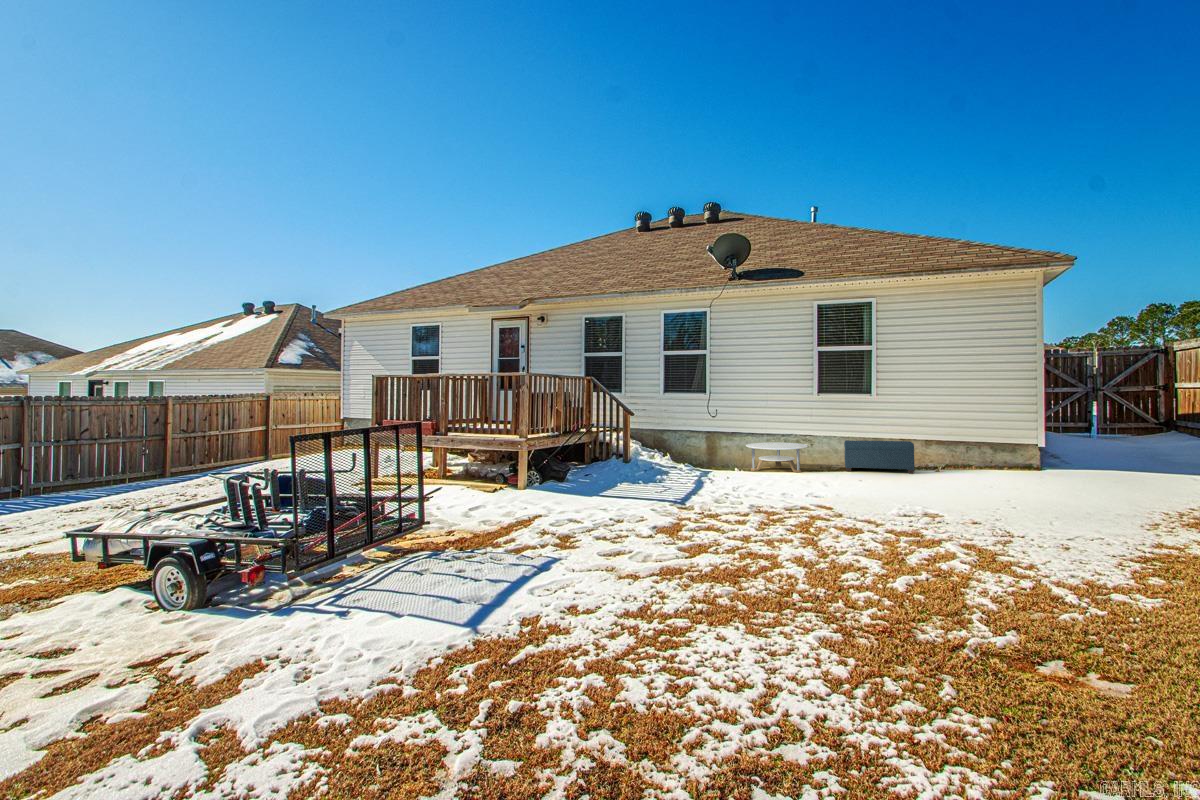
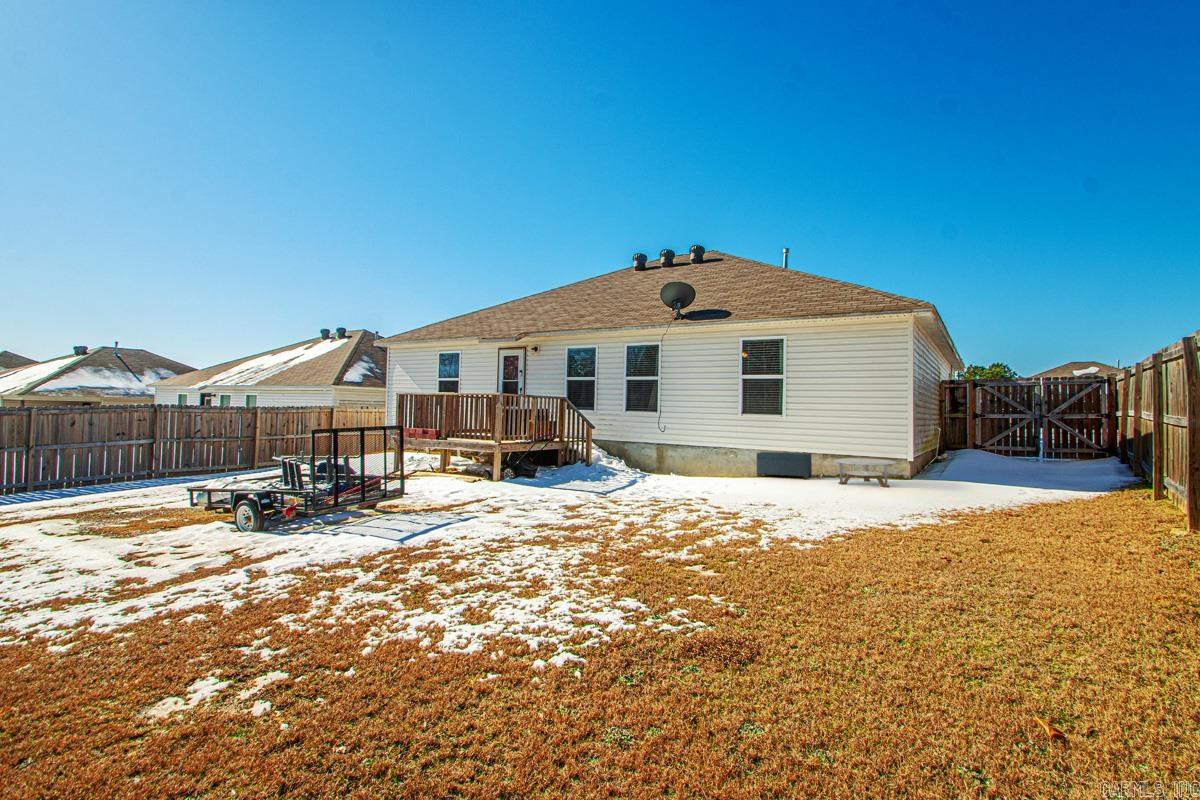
round table: present [746,442,808,472] -> present [834,458,896,487]

